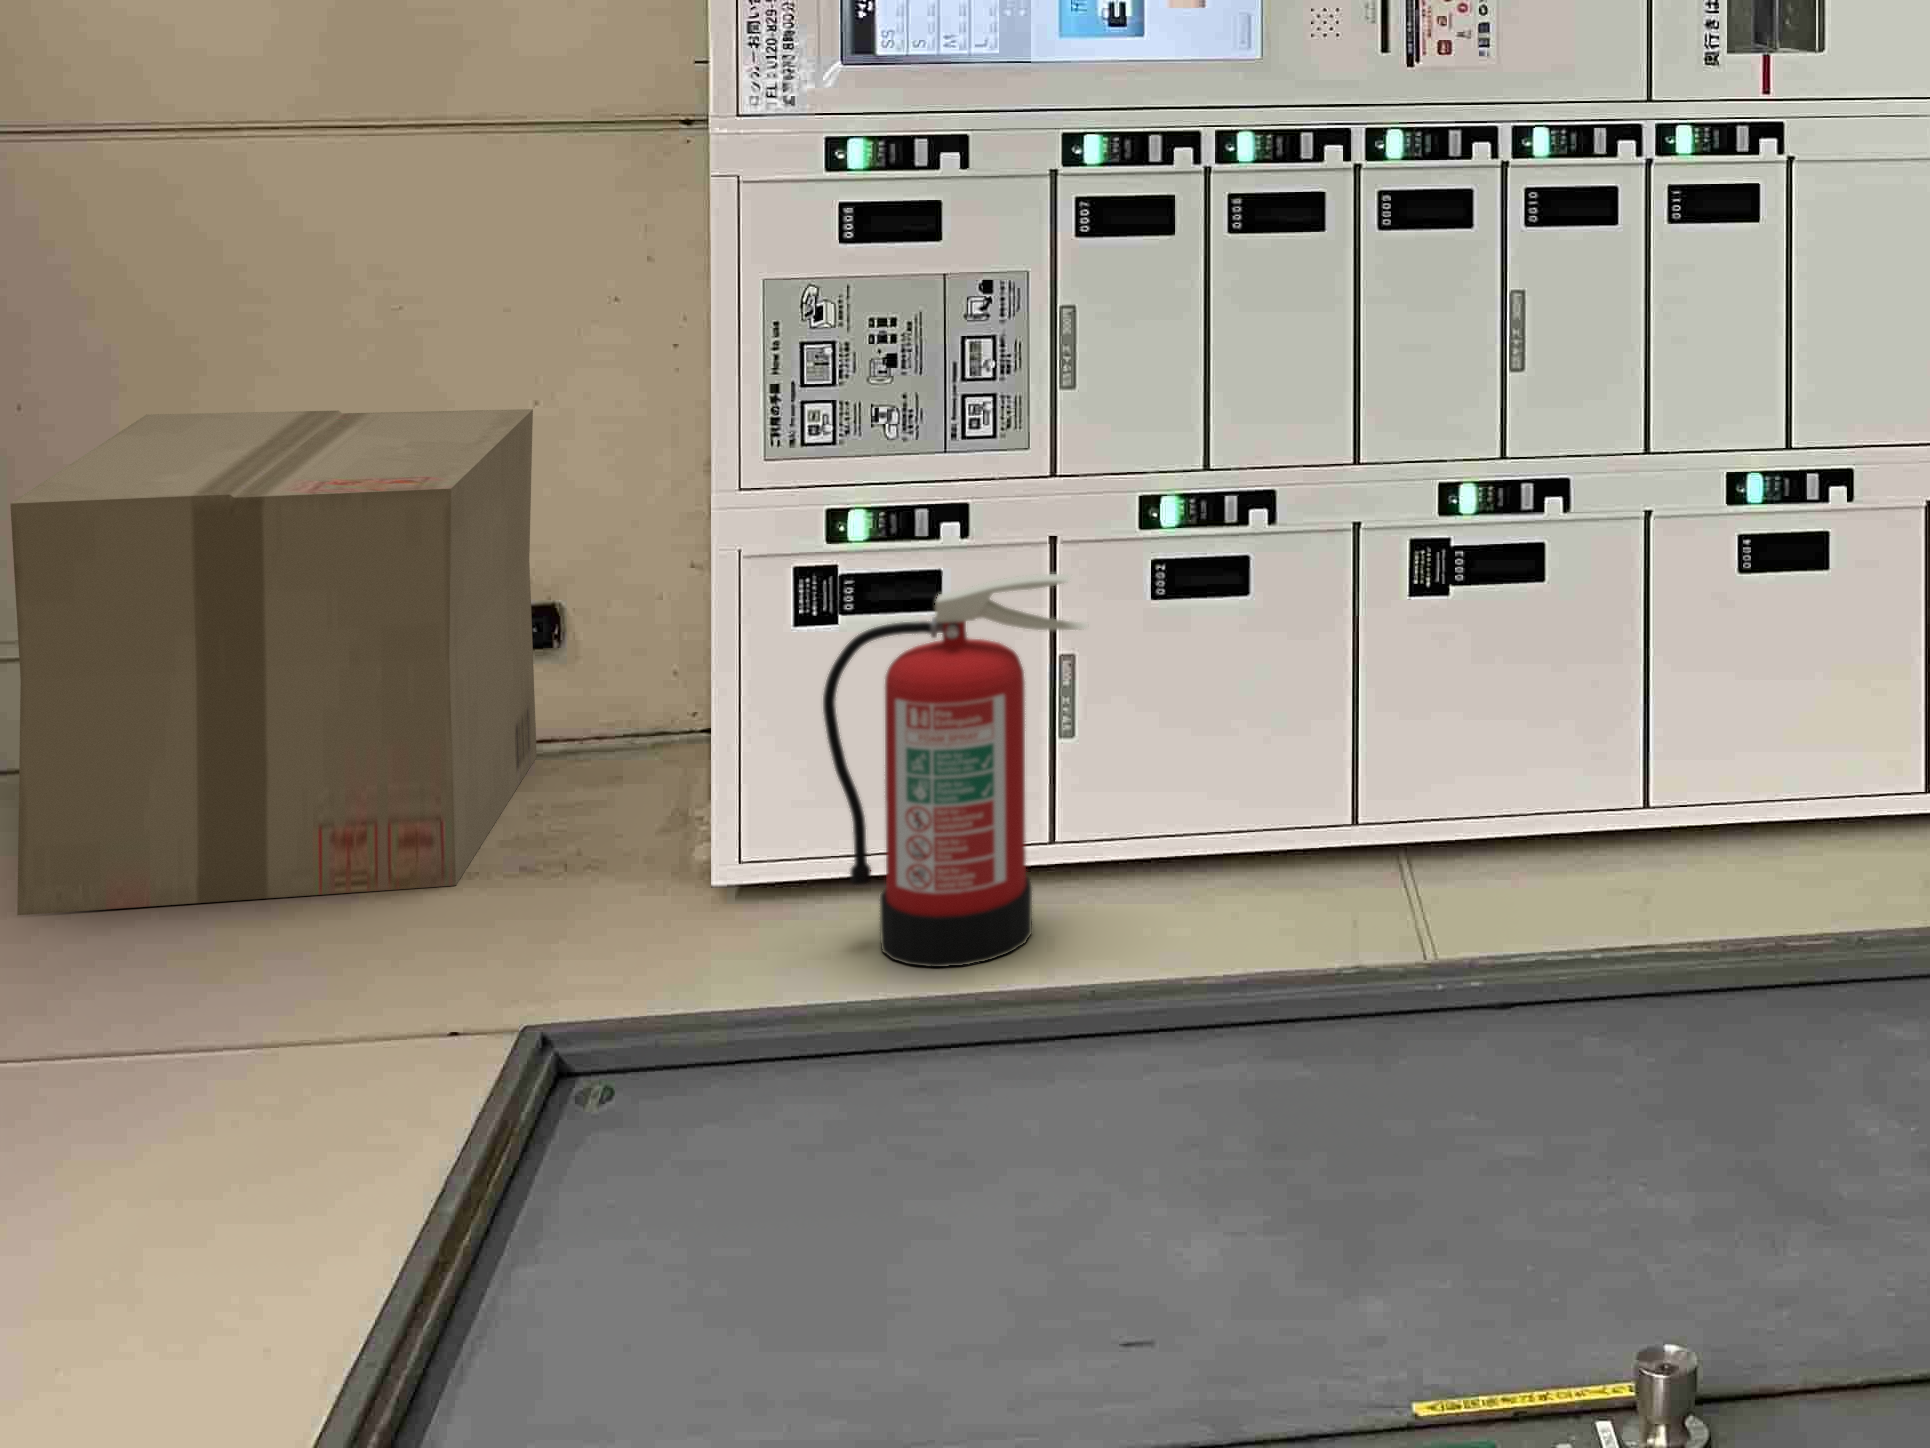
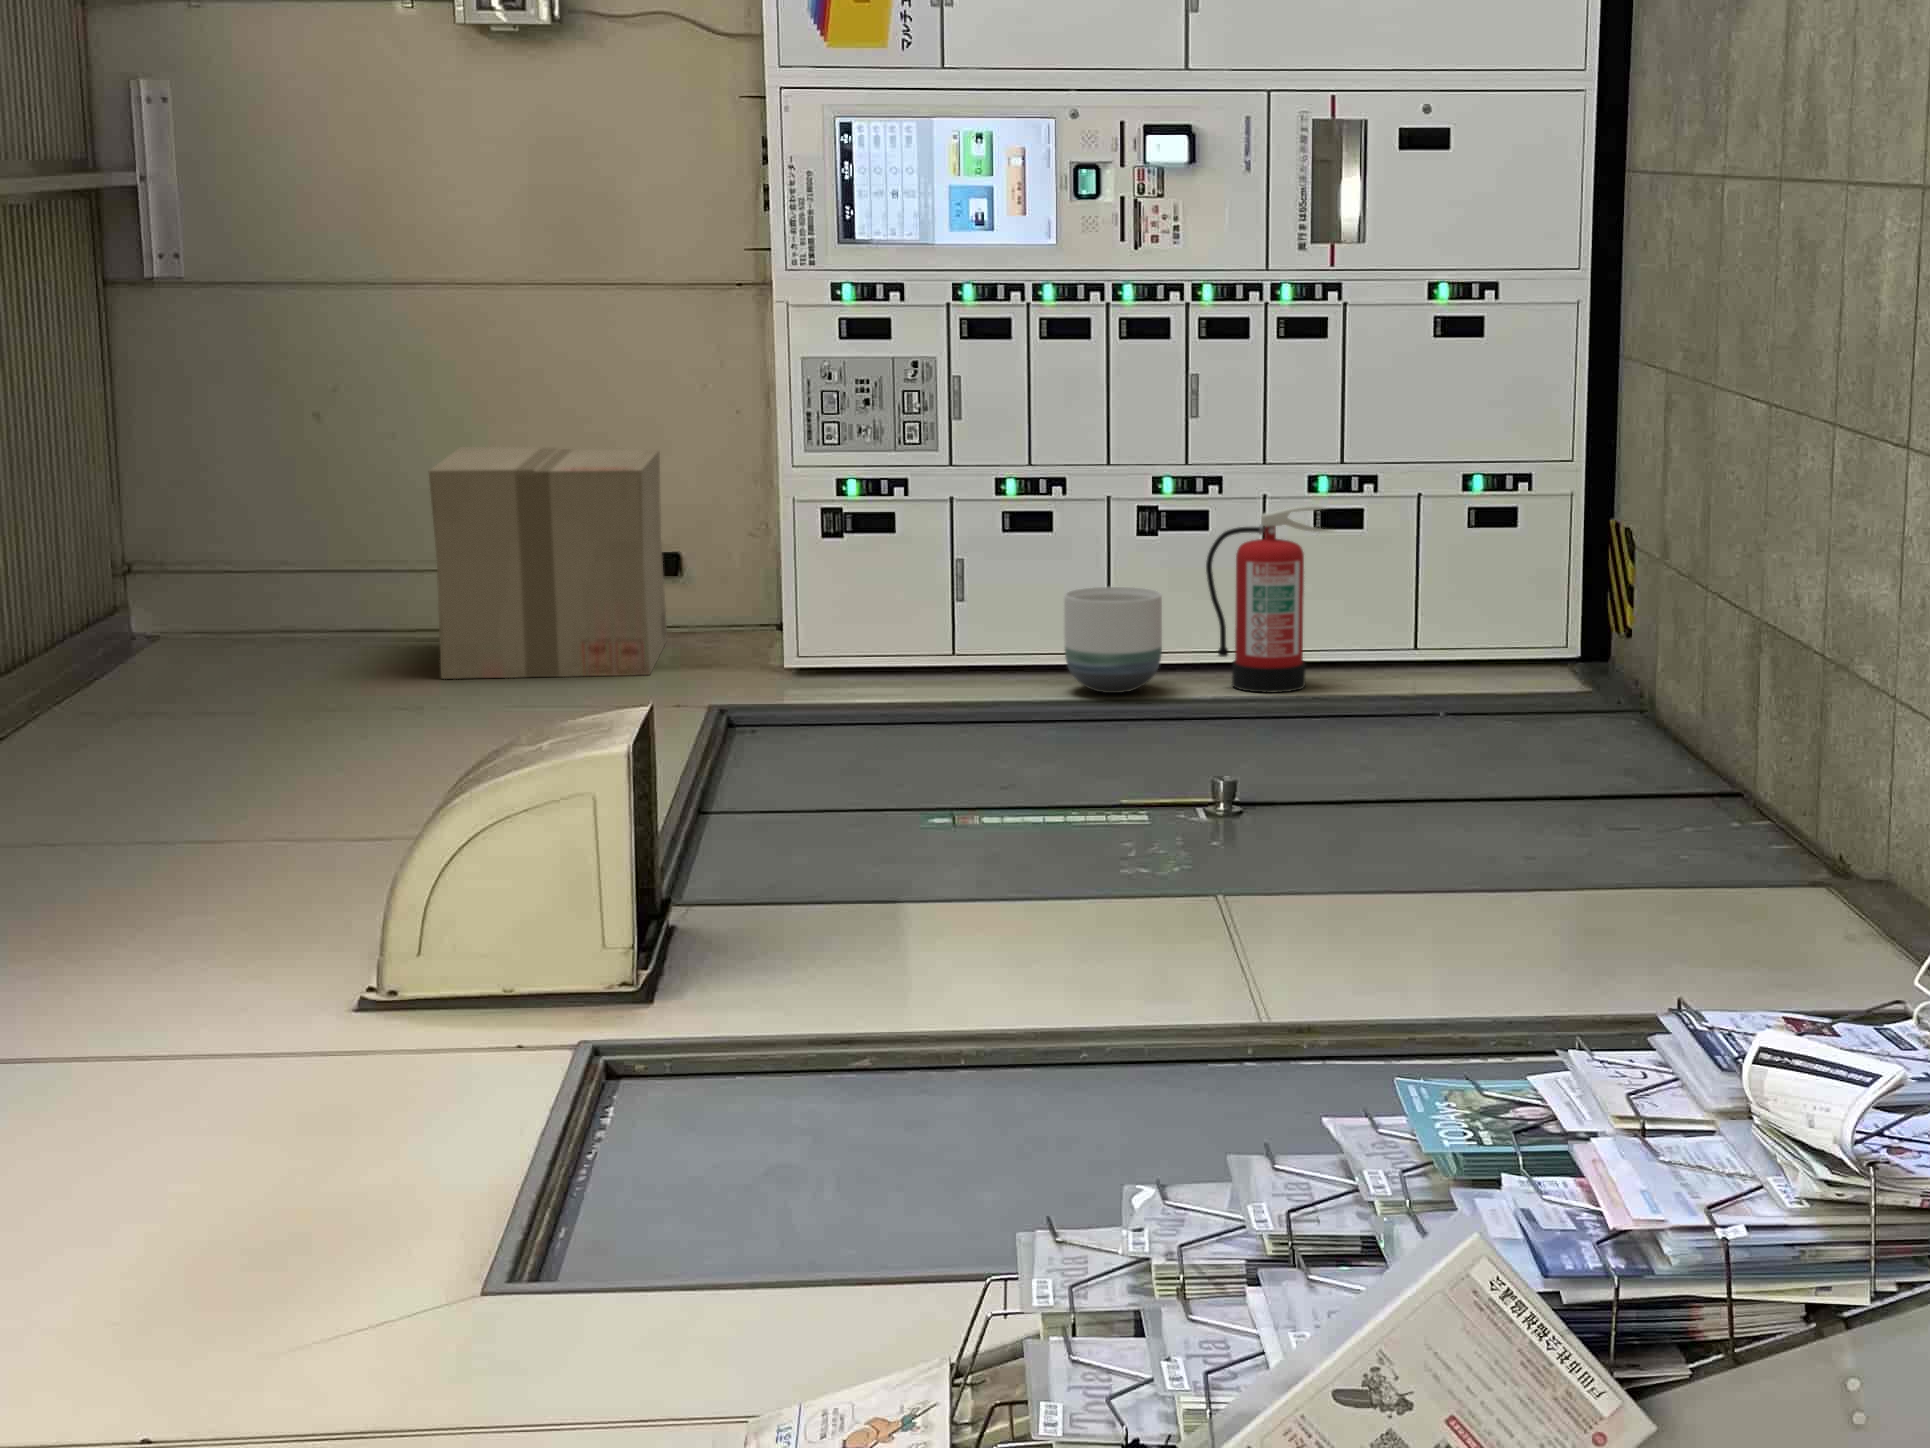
fire extinguisher: present [823,574,1088,967] -> present [1206,505,1333,693]
planter: none [1272,700,1461,929] -> present [1064,587,1162,693]

